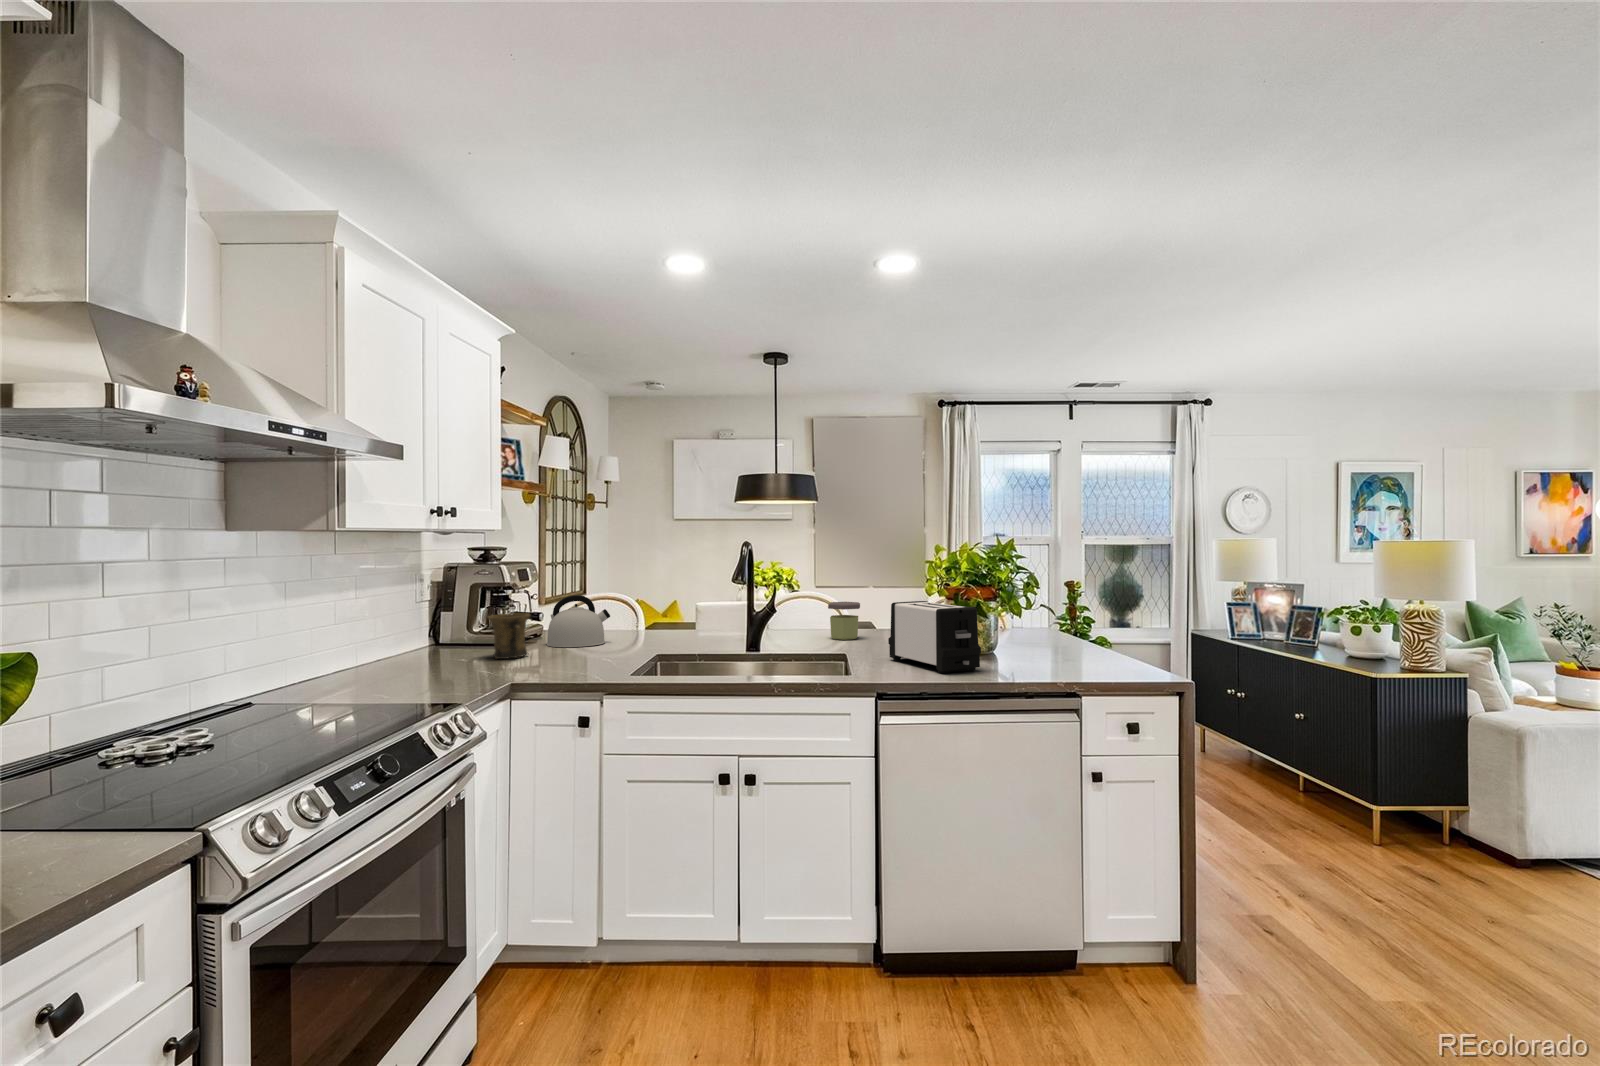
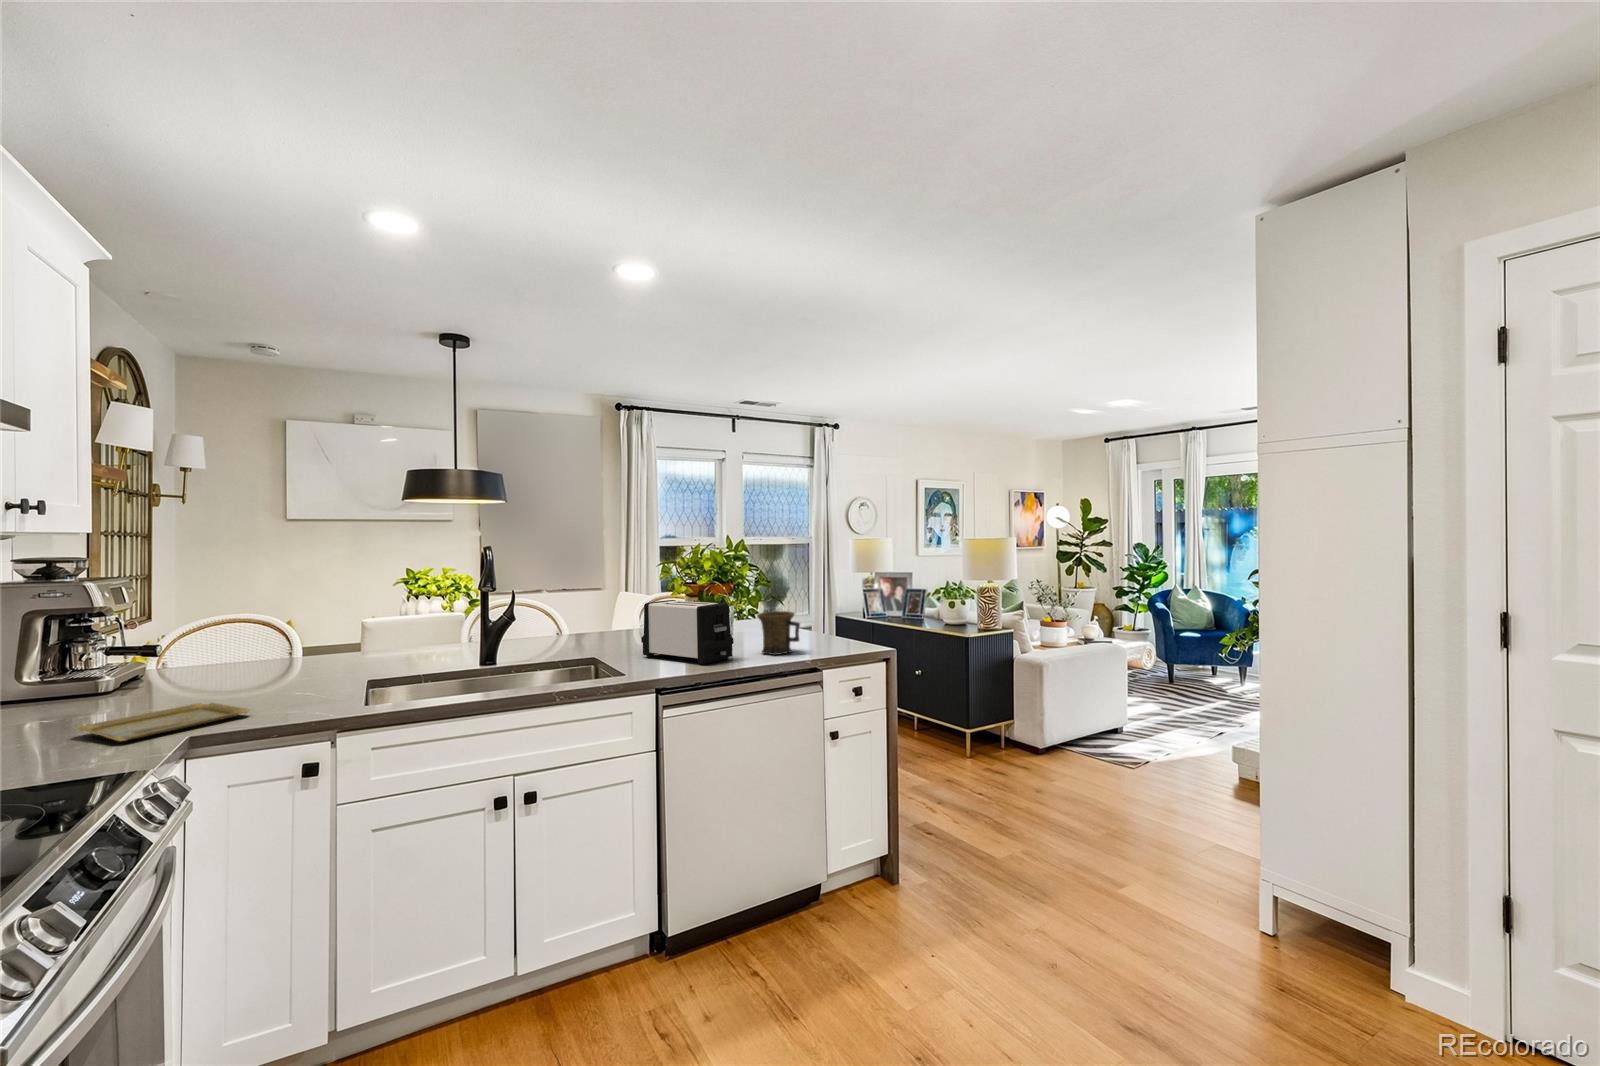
kettle: present [547,595,610,647] -> none [210,616,302,680]
jar: present [828,602,860,640] -> none [559,605,592,643]
mug: present [488,613,530,659] -> present [757,611,800,655]
tray: none [433,662,542,684] -> present [76,703,250,741]

